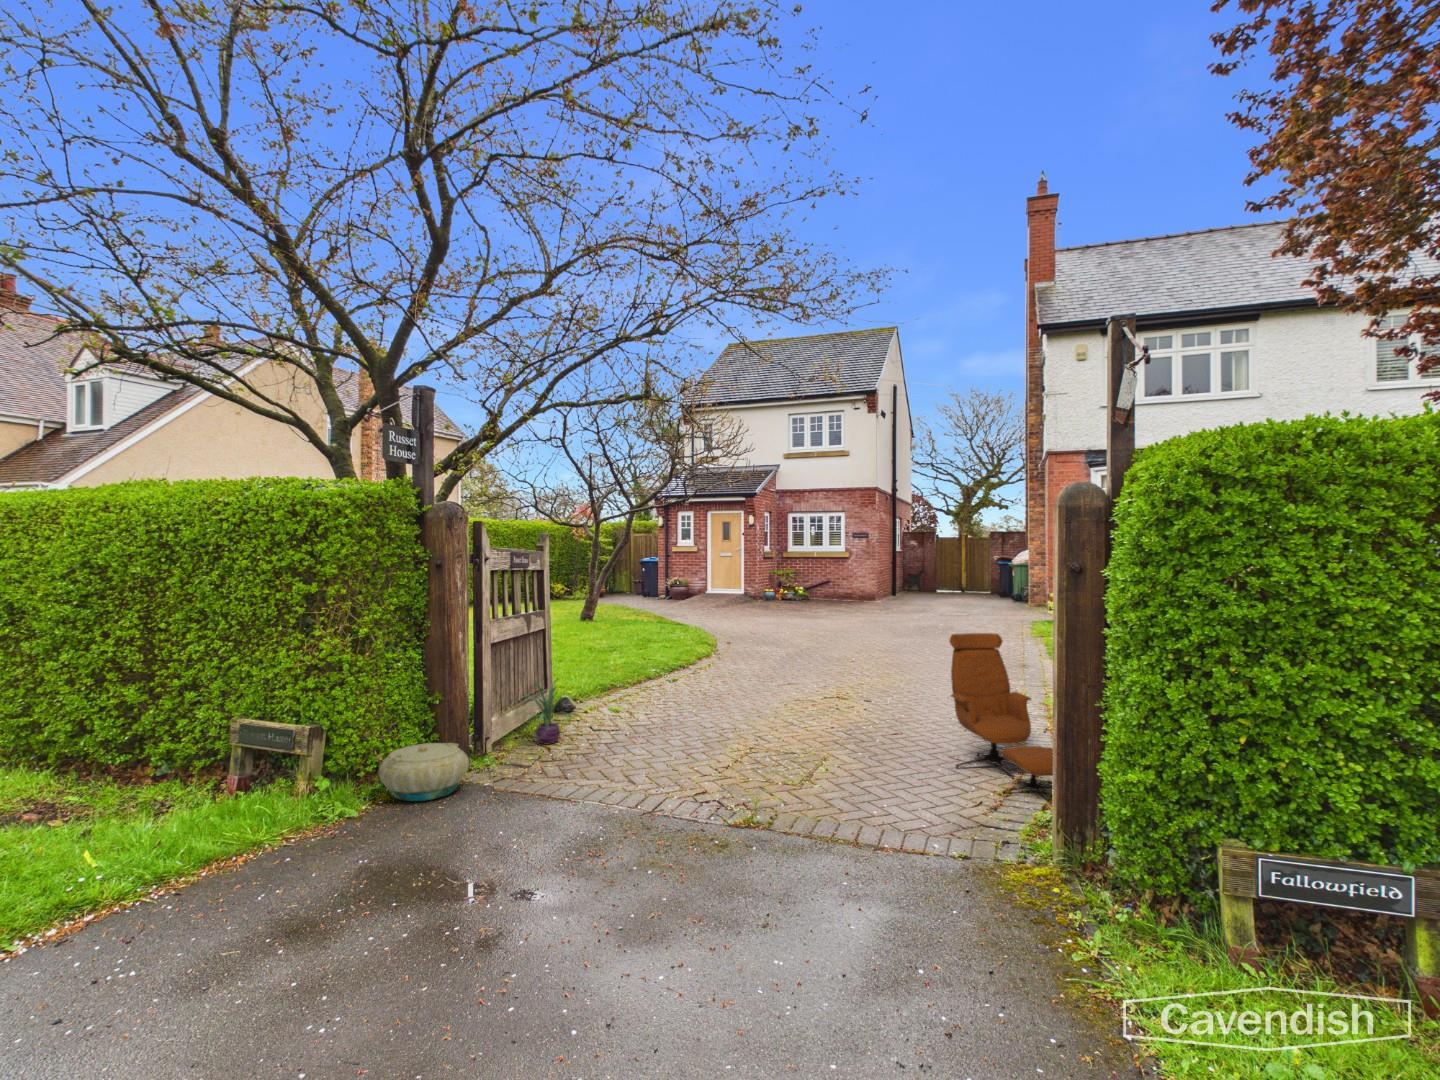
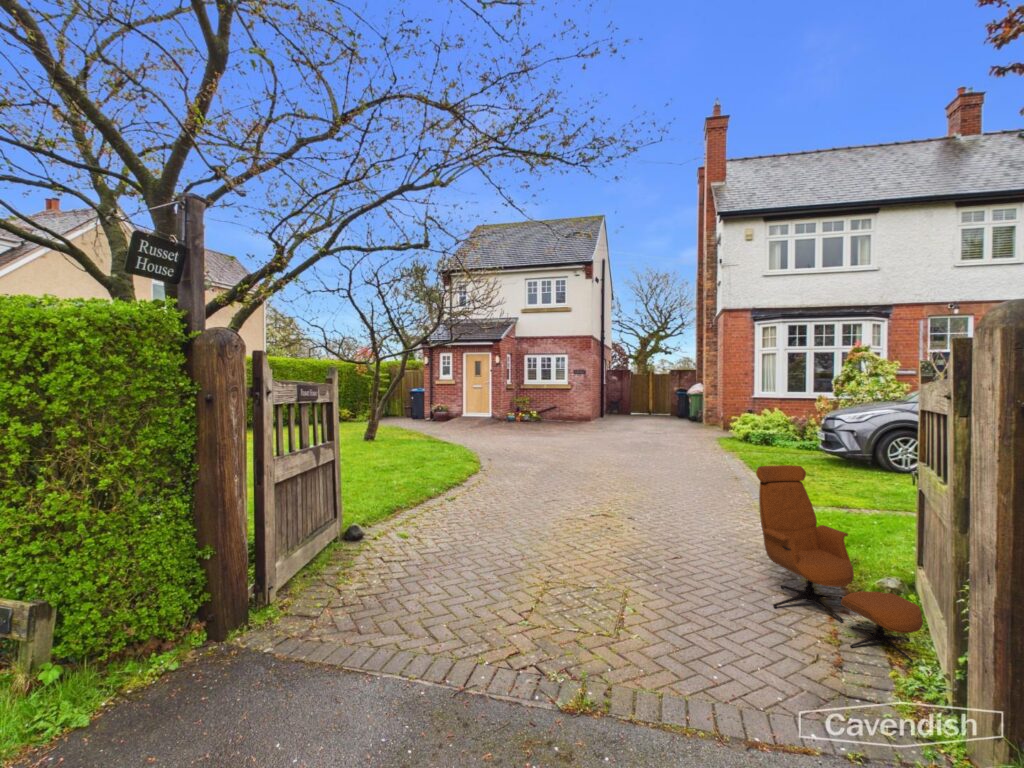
decorative plant: present [527,680,571,744] -> none [294,515,374,586]
basket: present [379,743,469,801] -> none [121,611,244,699]

